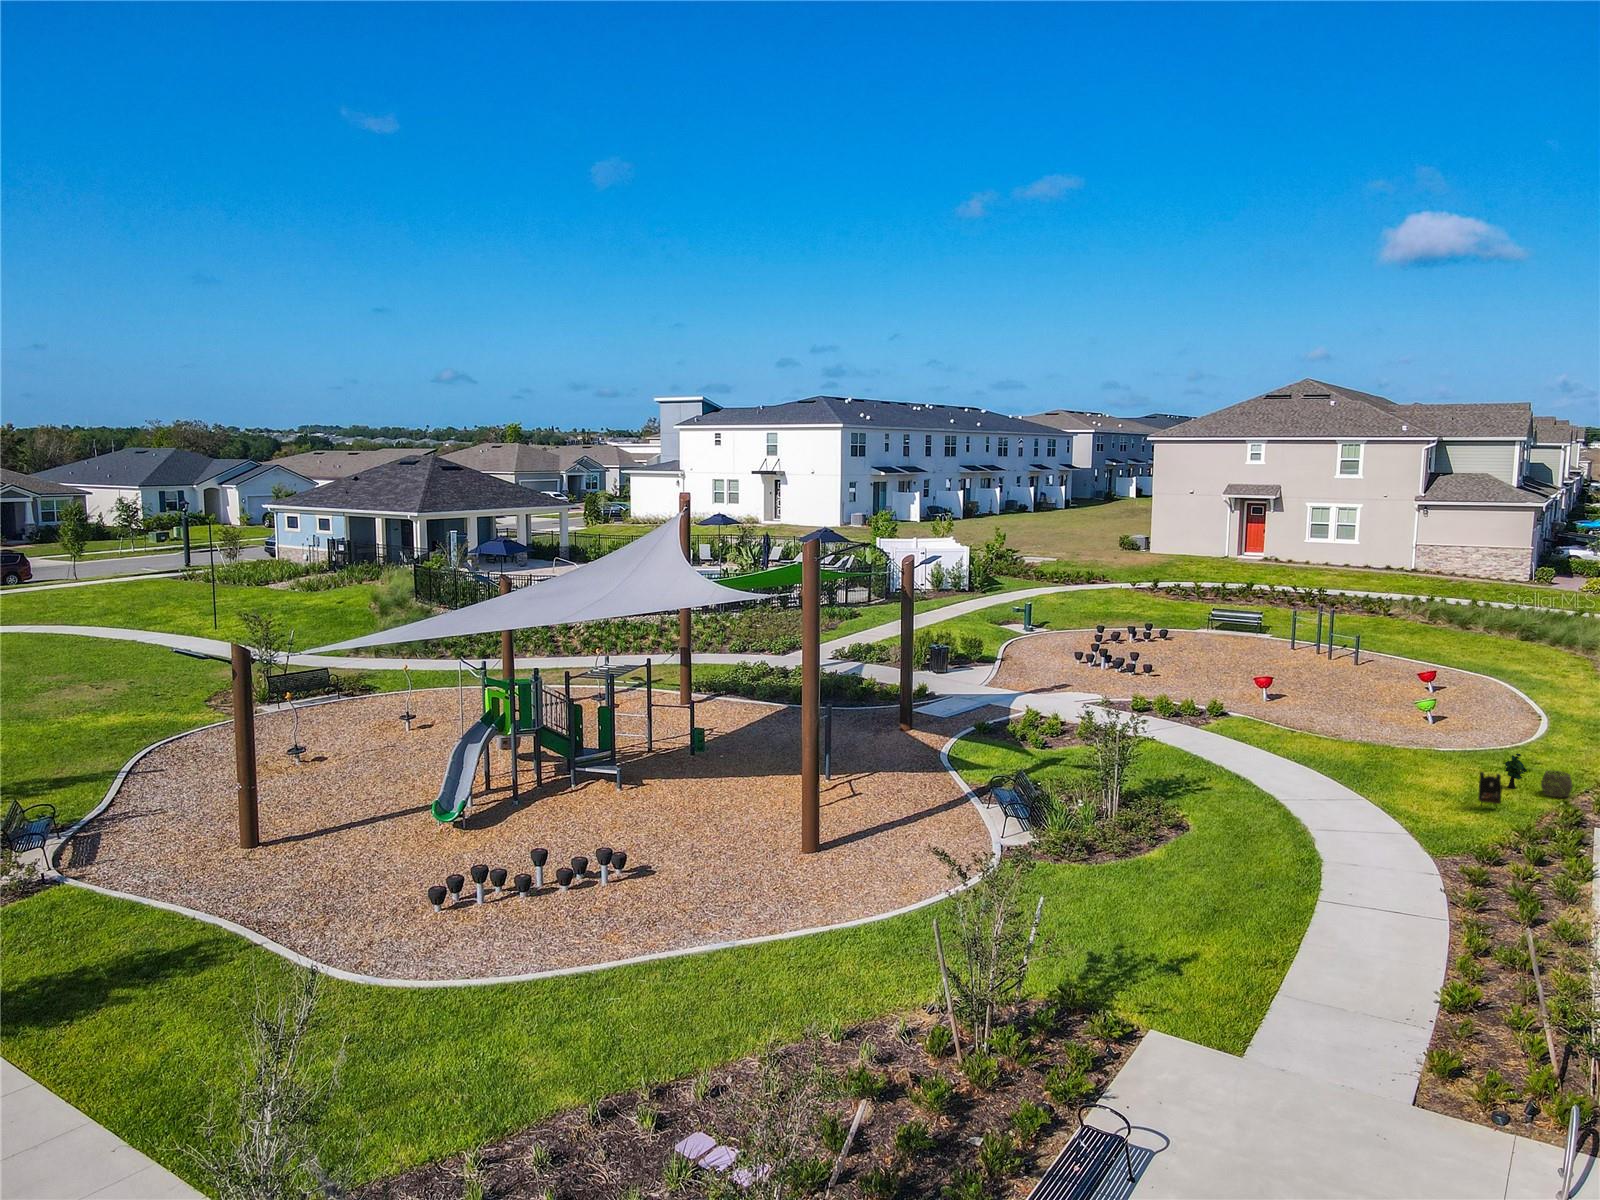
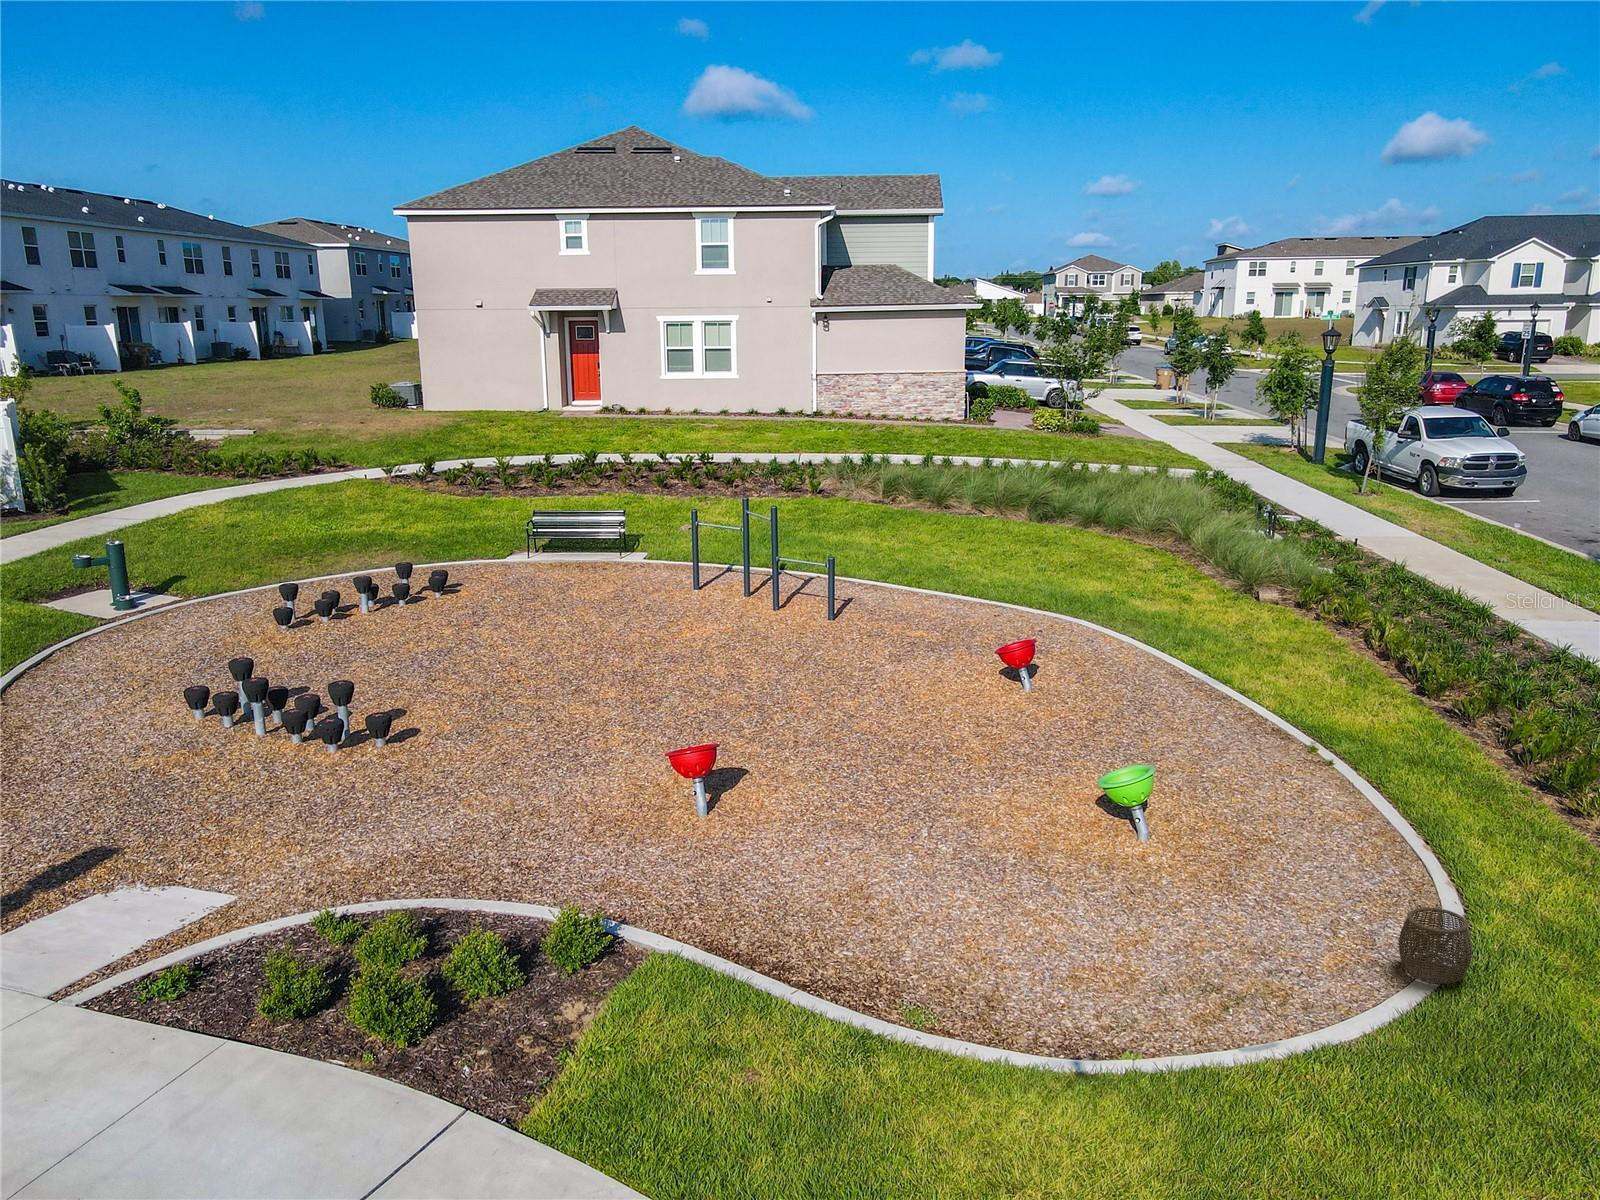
decorative plant: present [1503,753,1527,789] -> none [1303,878,1364,971]
backpack: present [1478,772,1502,805] -> none [1324,985,1398,1091]

